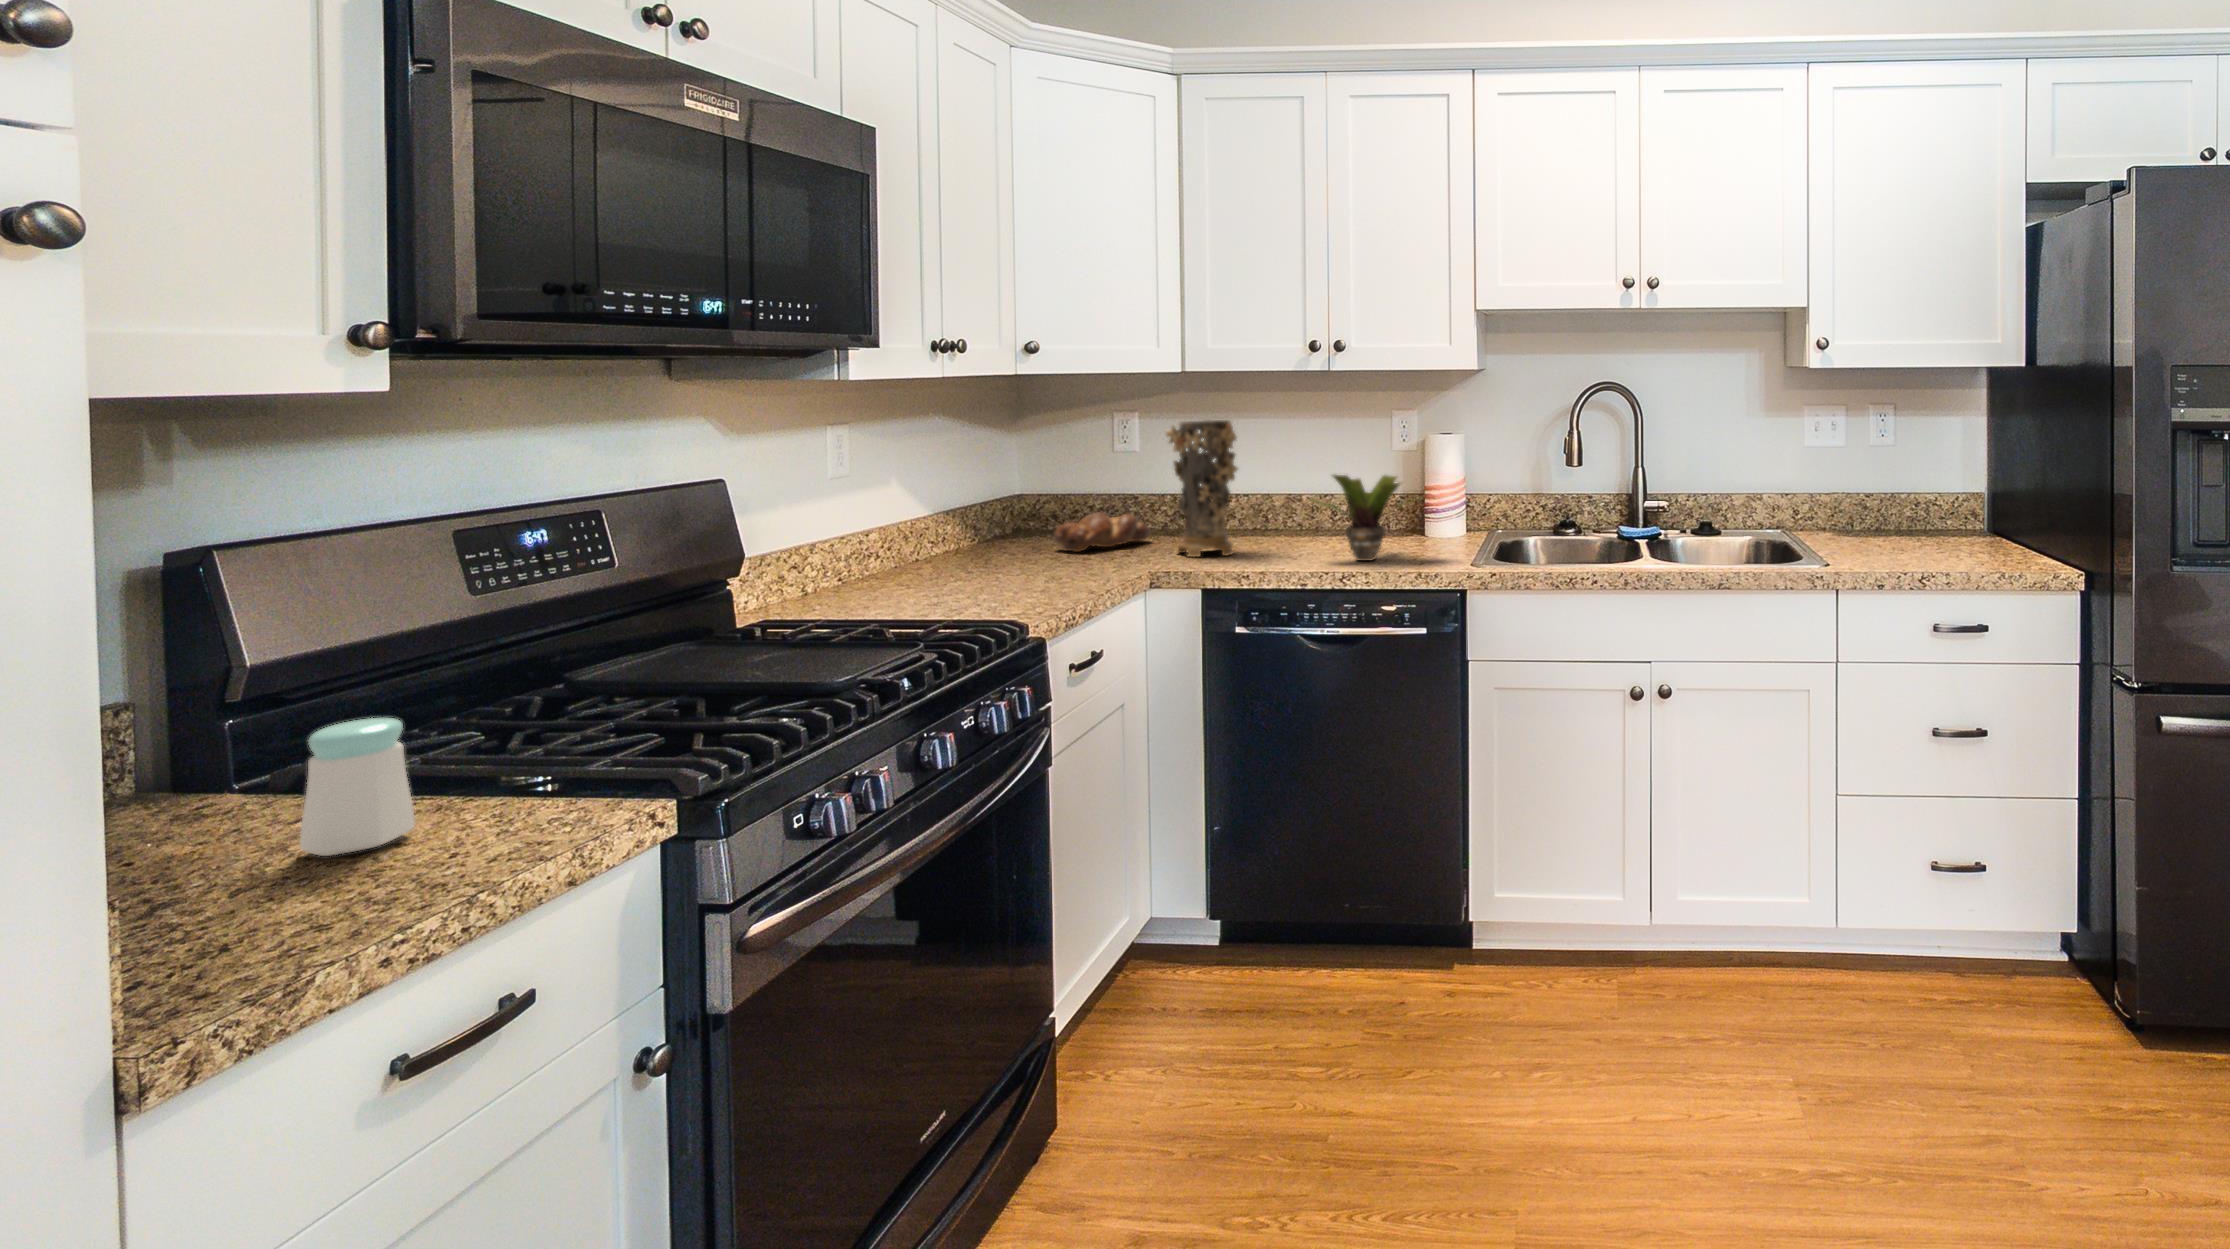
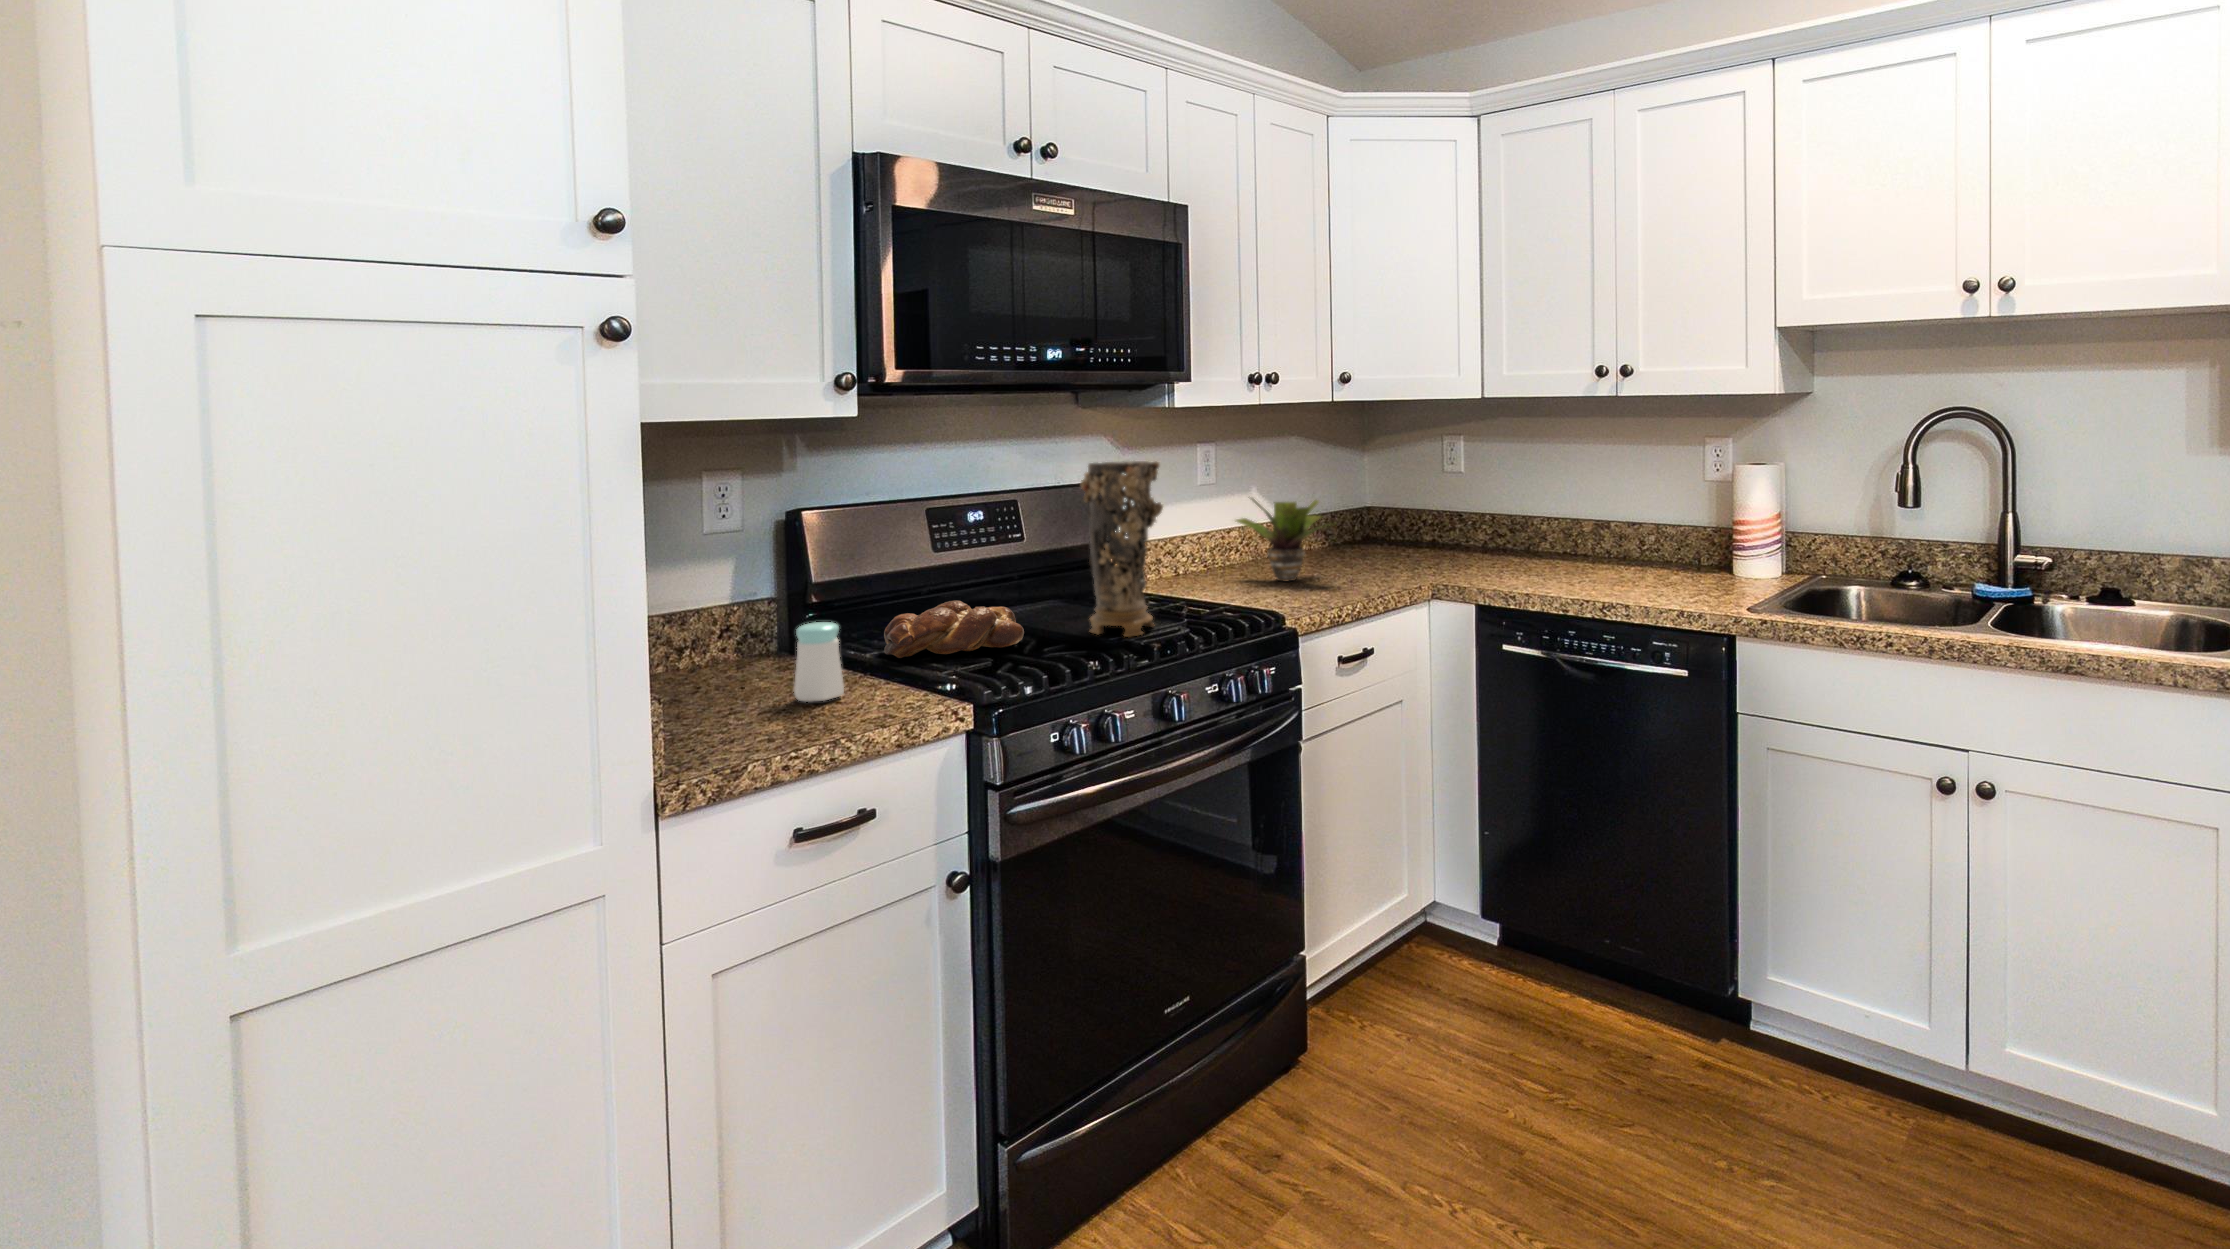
decorative vase: present [1166,420,1238,557] -> present [1081,461,1163,637]
potted plant: present [1310,475,1400,561] -> present [1236,498,1326,581]
bread loaf: present [1053,512,1150,552] -> present [884,600,1024,658]

